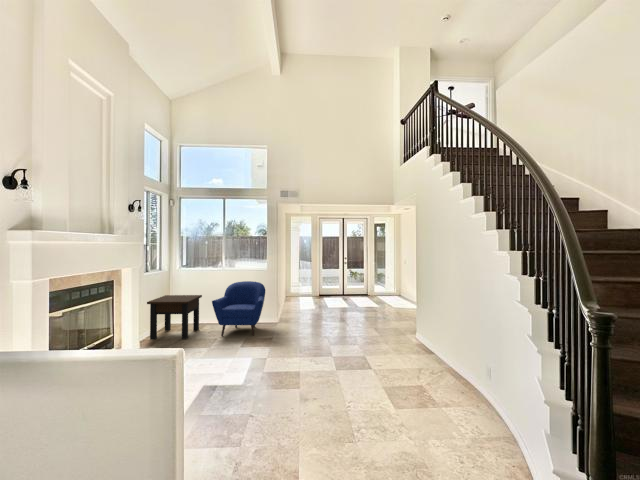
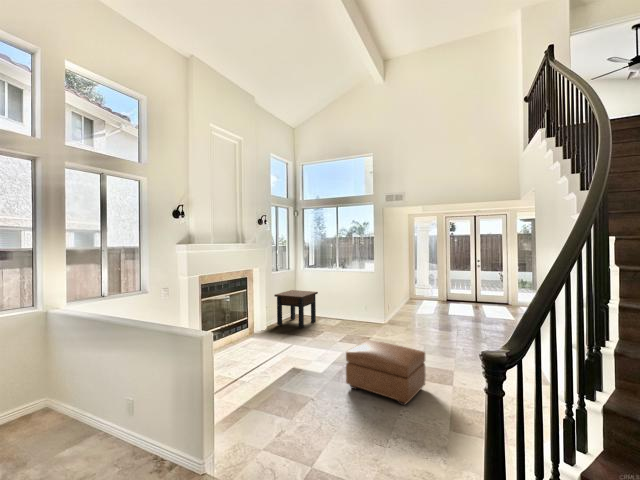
armchair: present [212,281,265,336] -> none [321,282,371,333]
ottoman: none [282,339,357,399] -> present [346,340,426,405]

